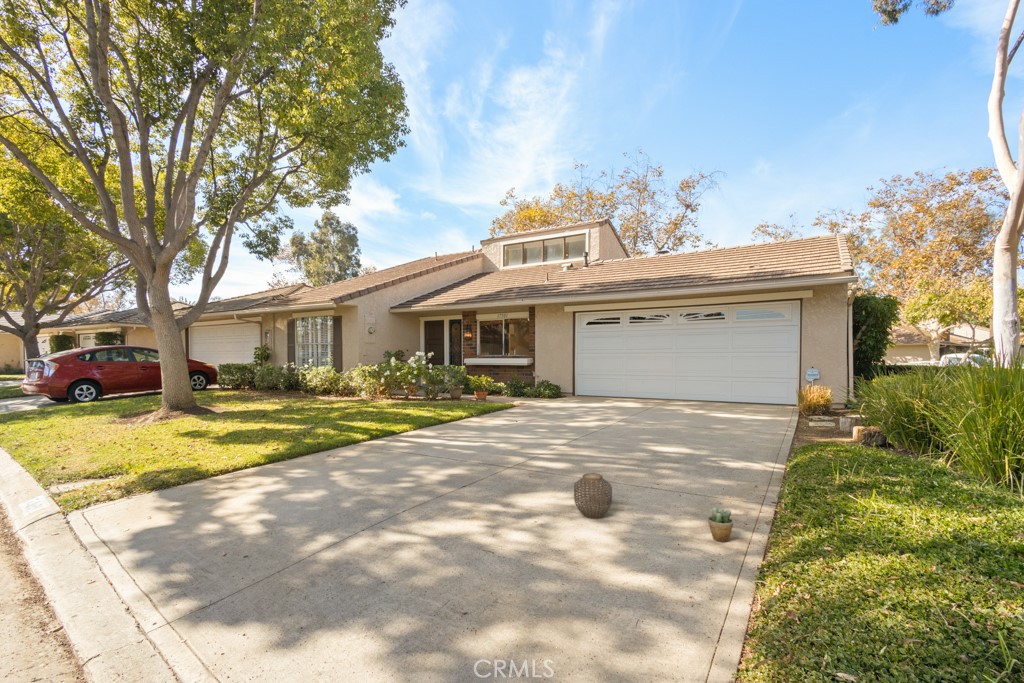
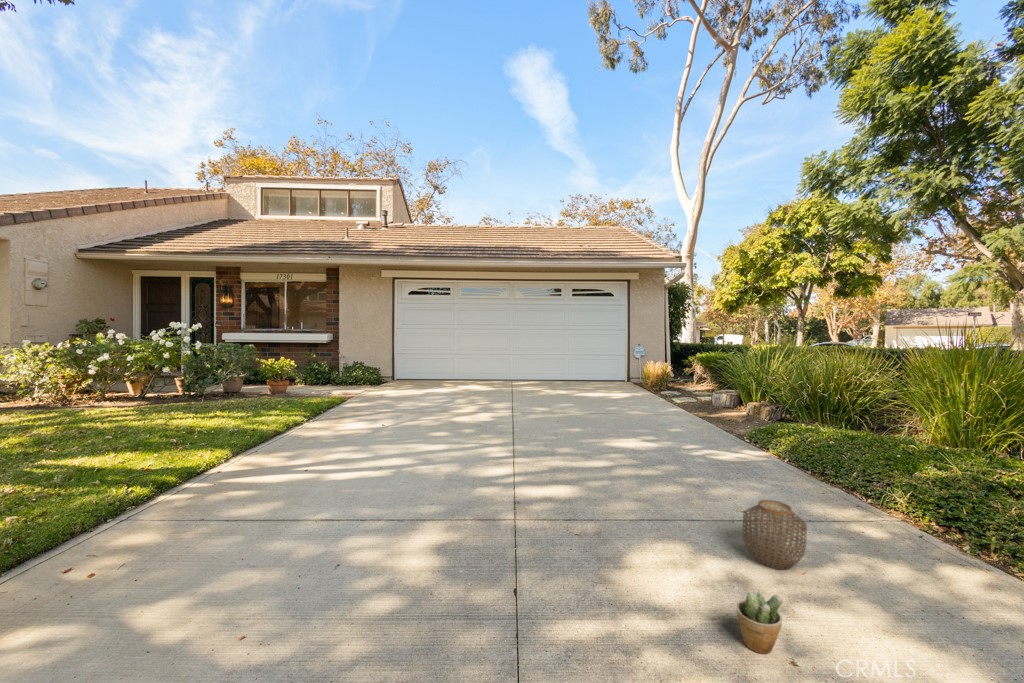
potted plant: present [708,507,733,542] -> present [736,593,783,654]

